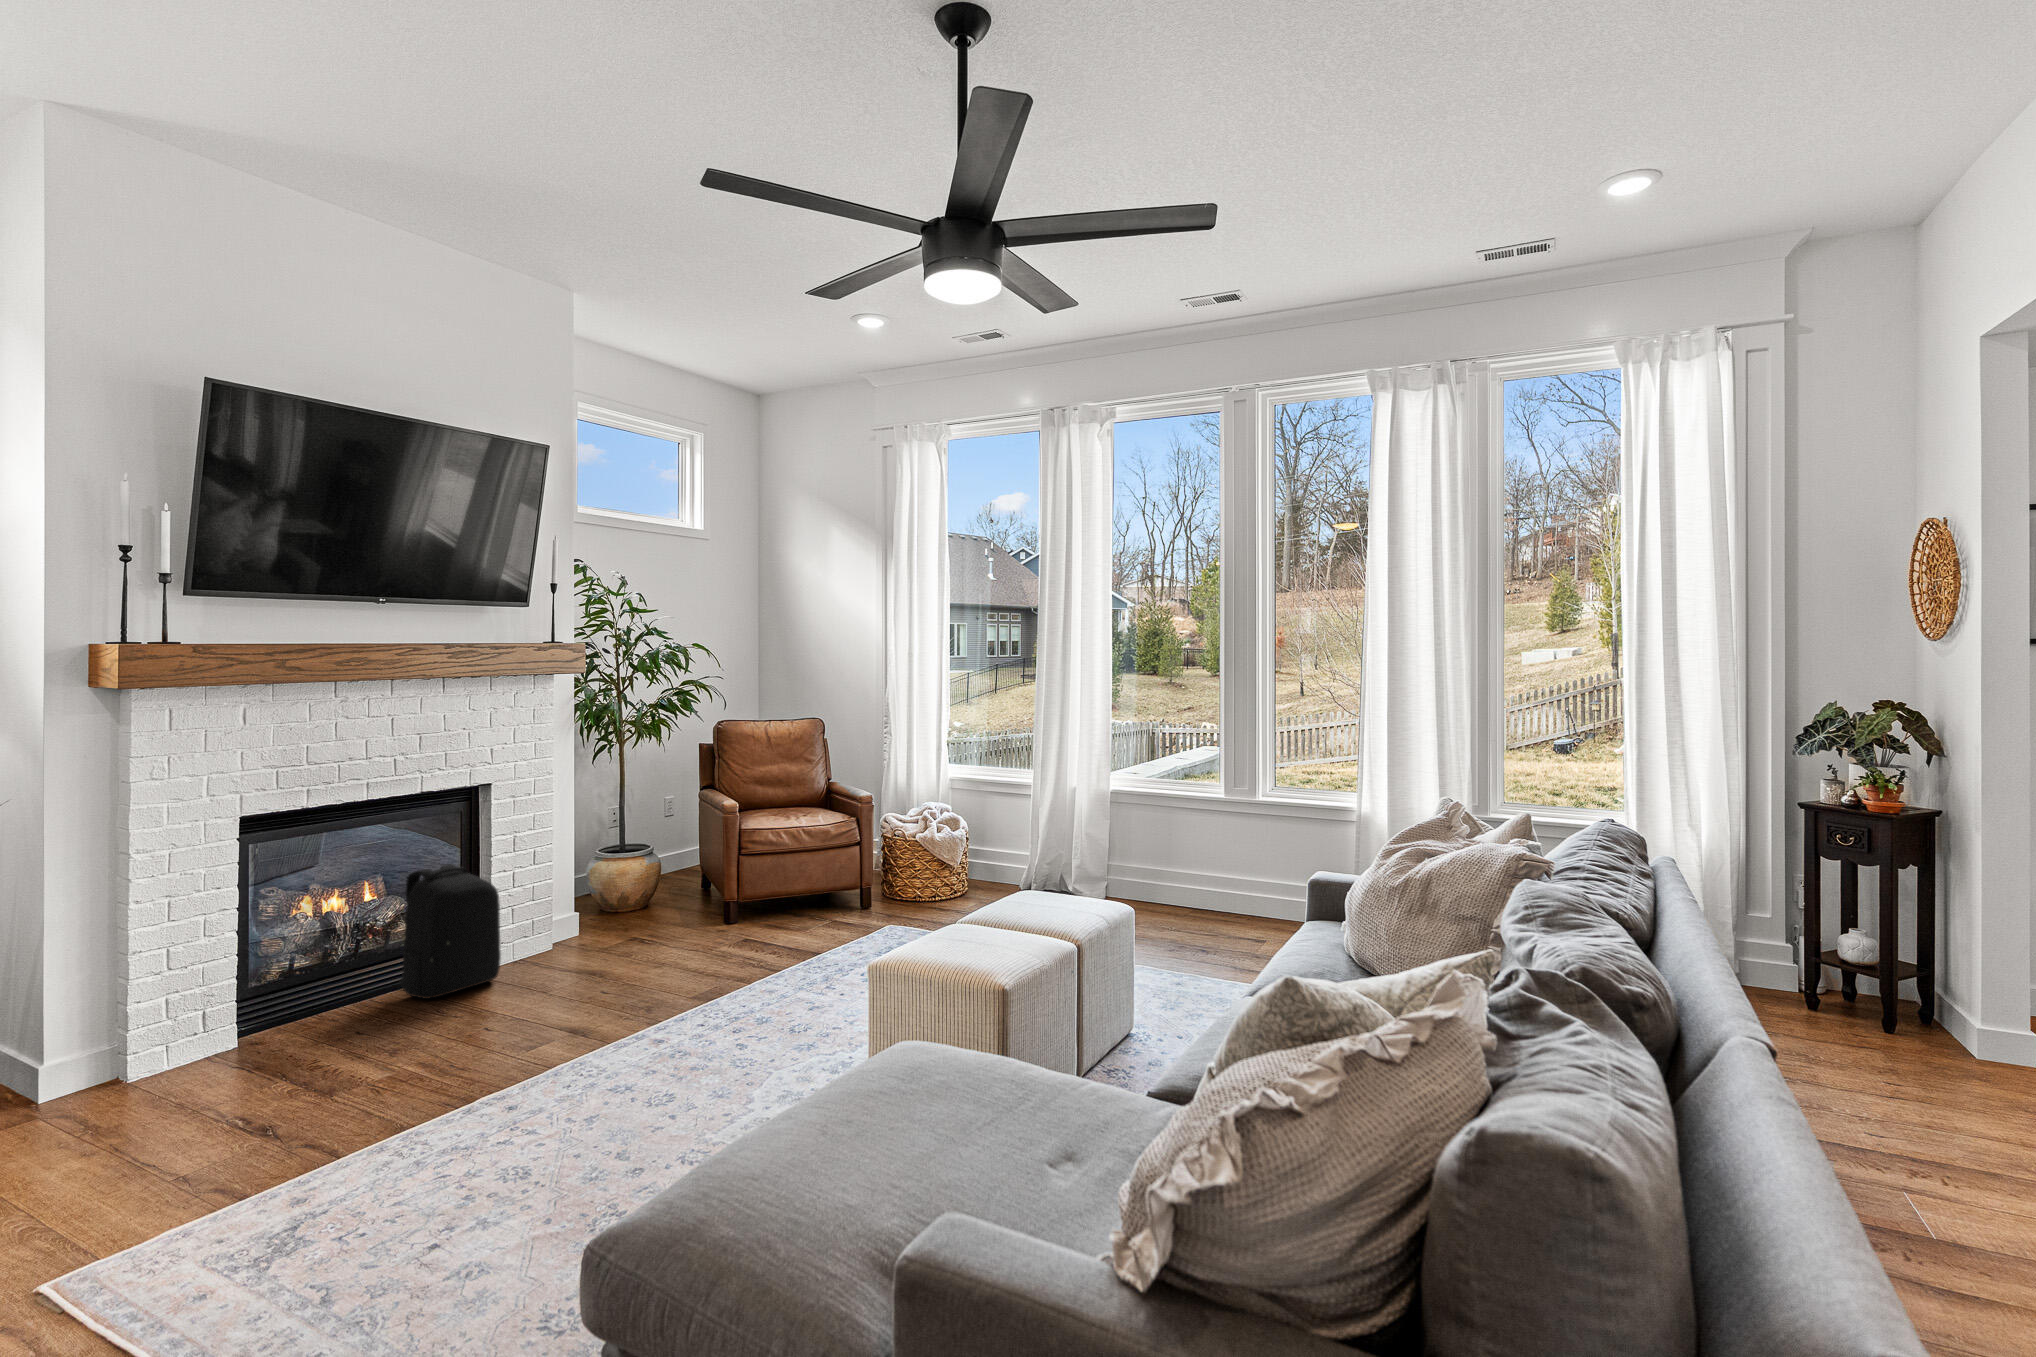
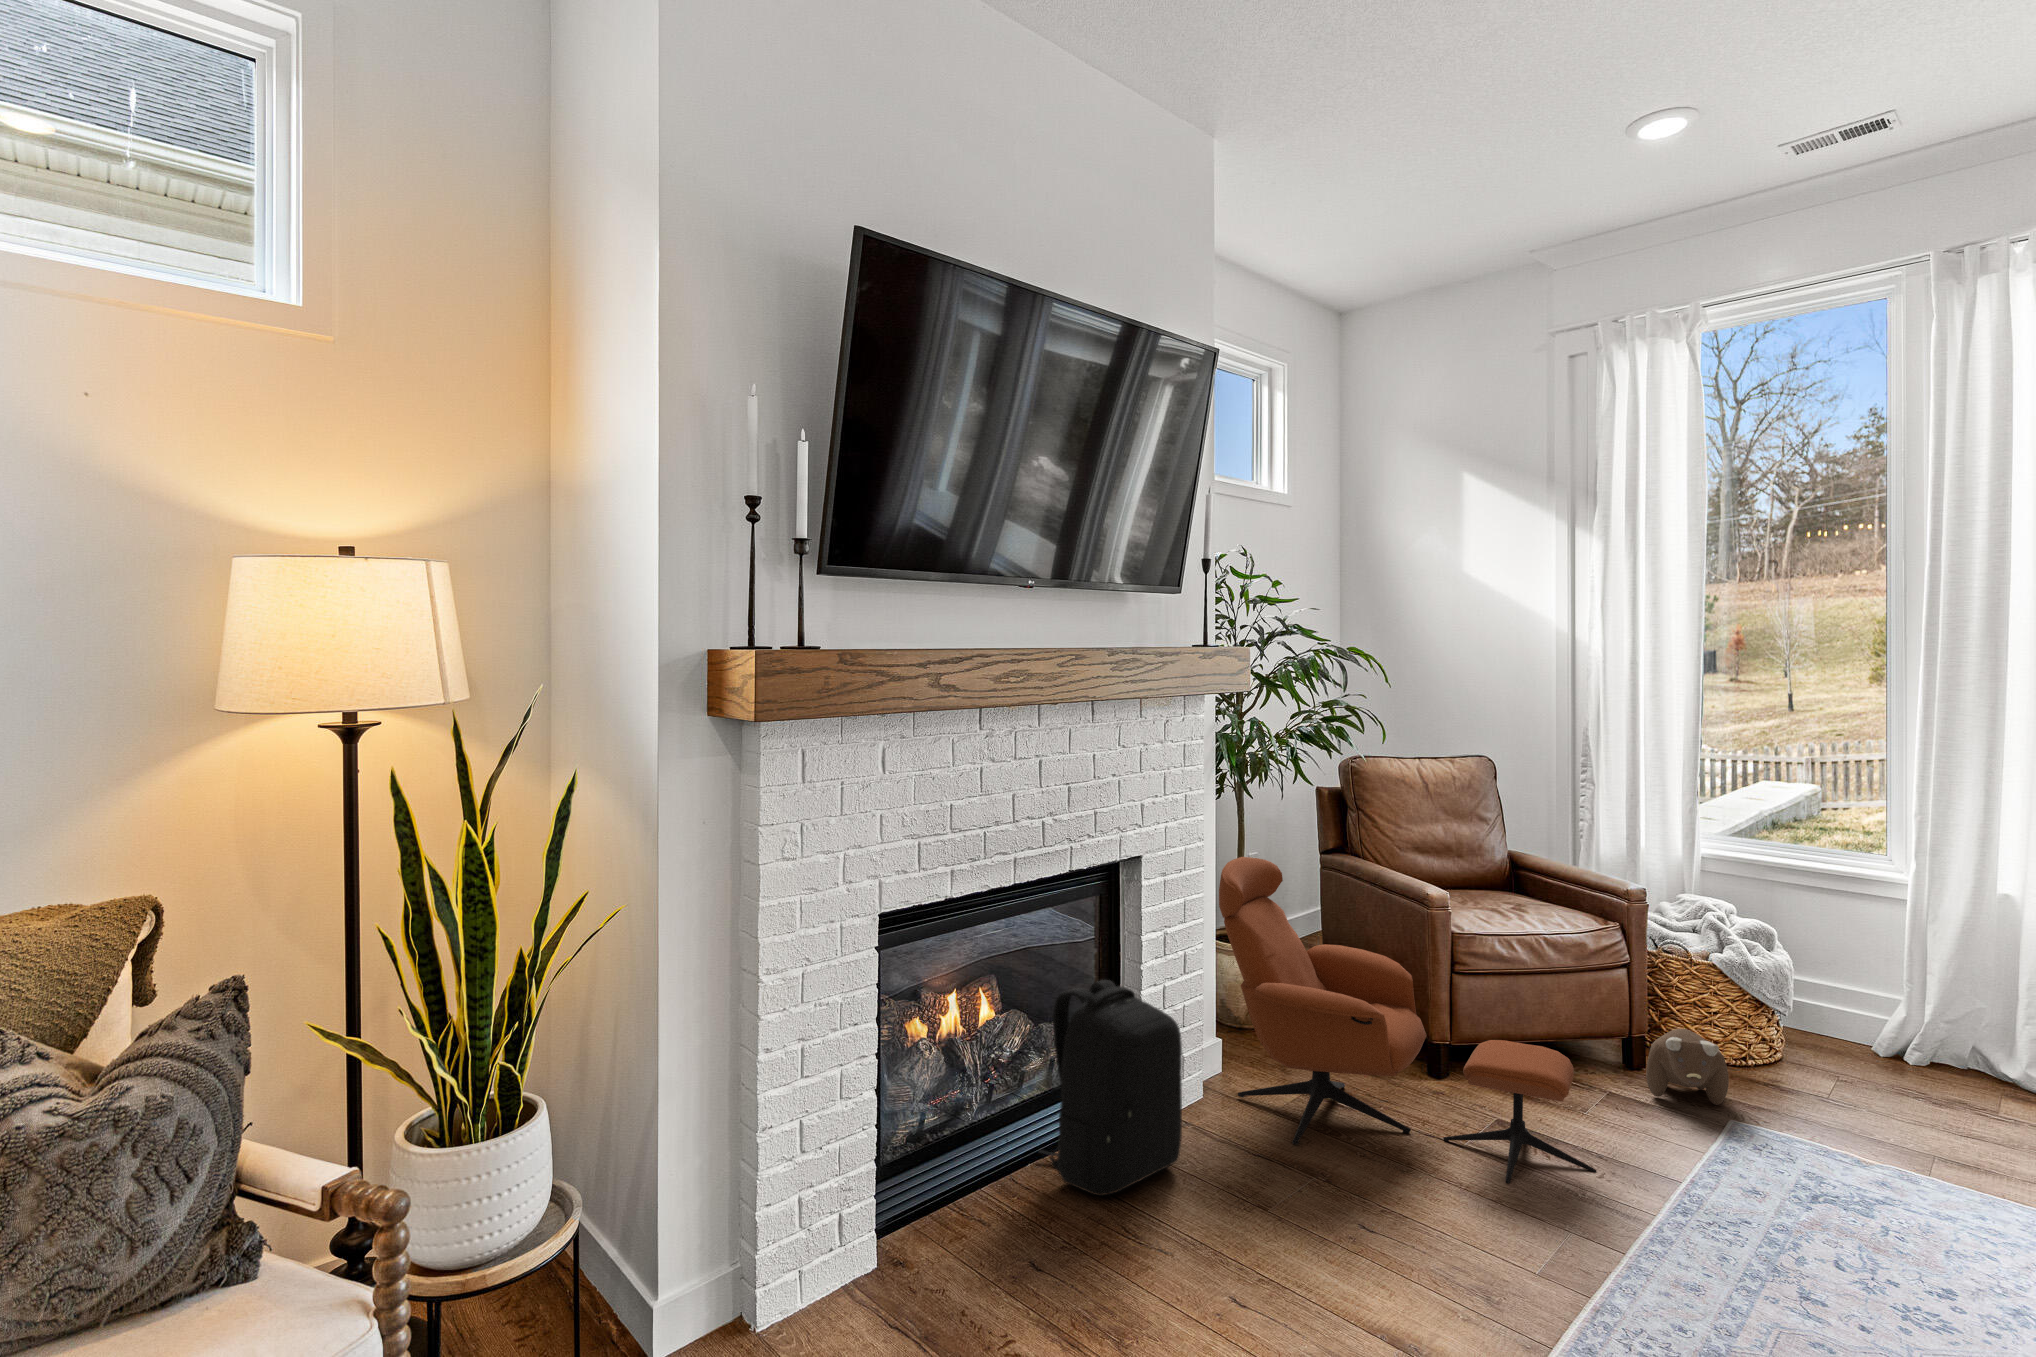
lounge chair: none [552,784,775,968] -> present [1219,857,1596,1183]
plush toy: none [850,879,894,922] -> present [1646,1029,1729,1105]

